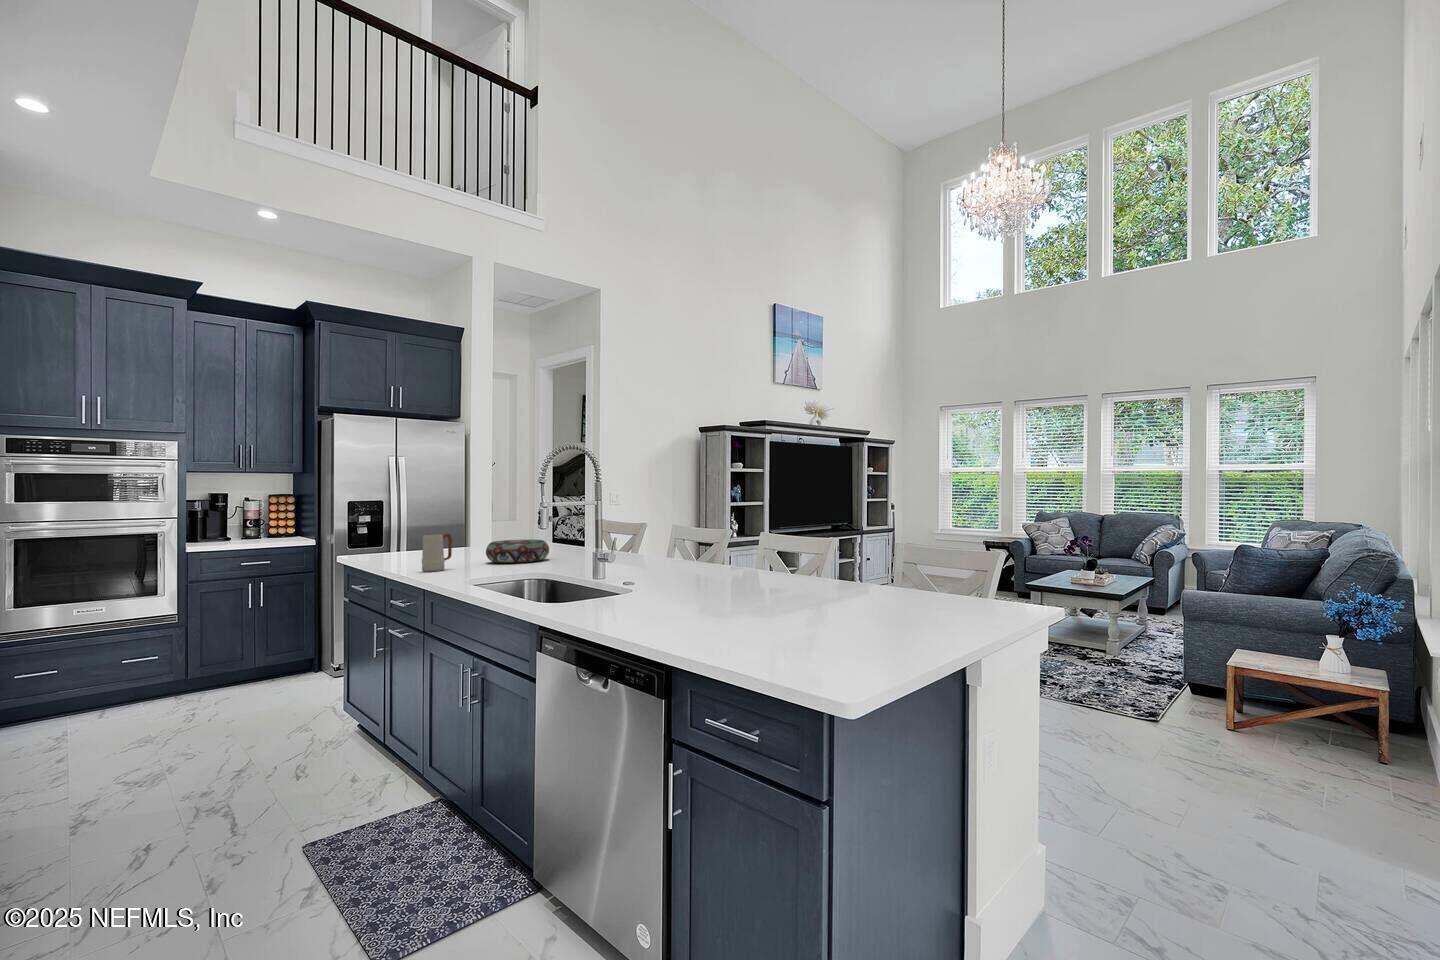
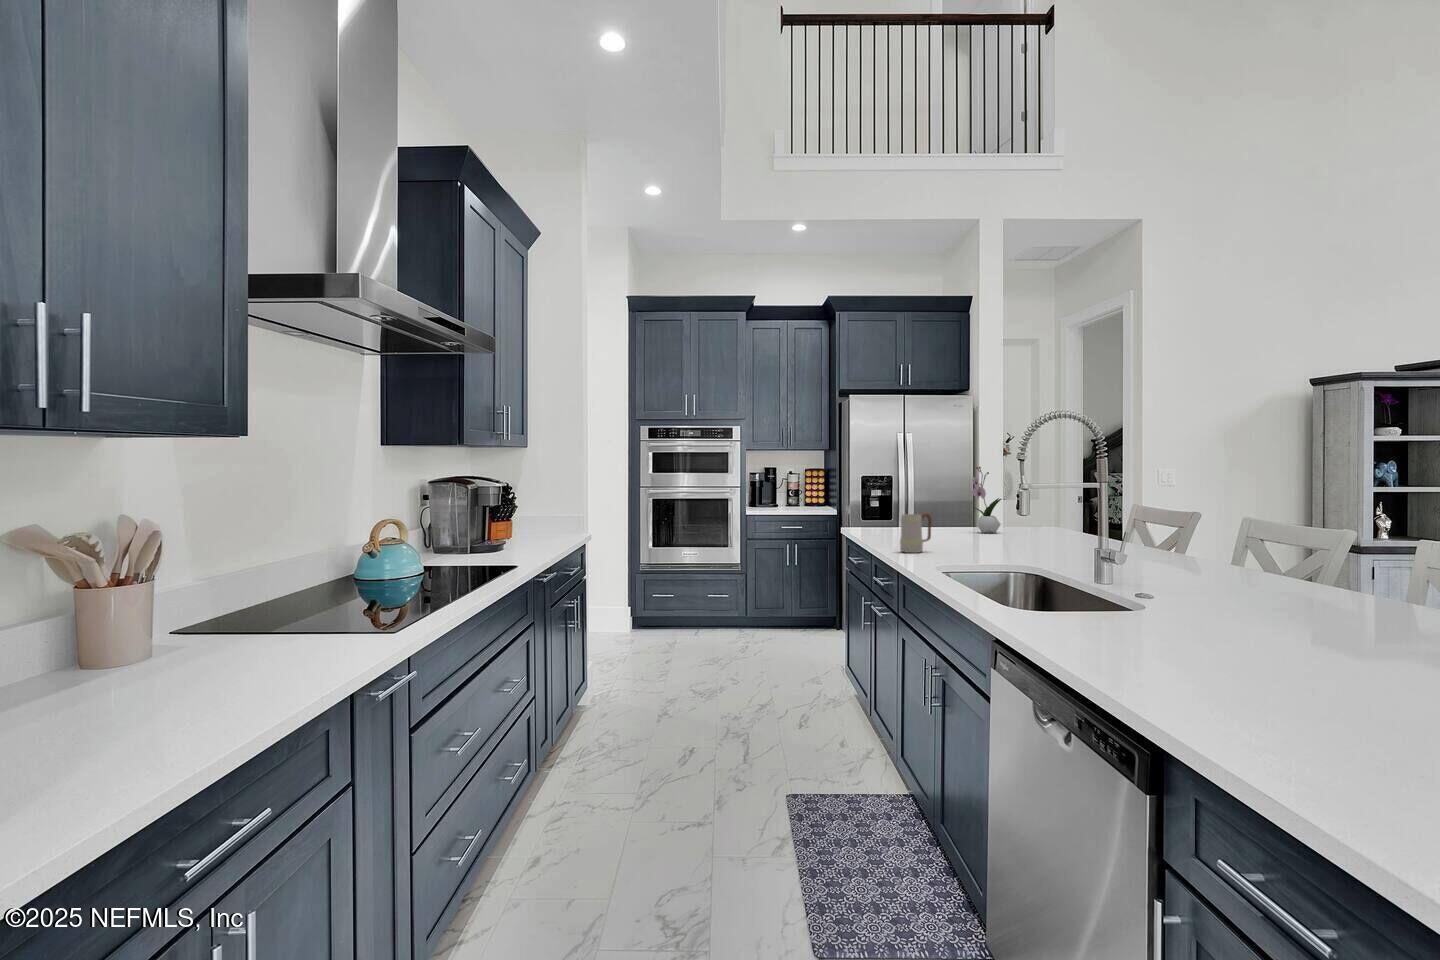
flower arrangement: none [473,490,501,551] -> present [972,467,1001,533]
decorative bowl: present [486,539,549,563] -> none [972,524,1048,551]

